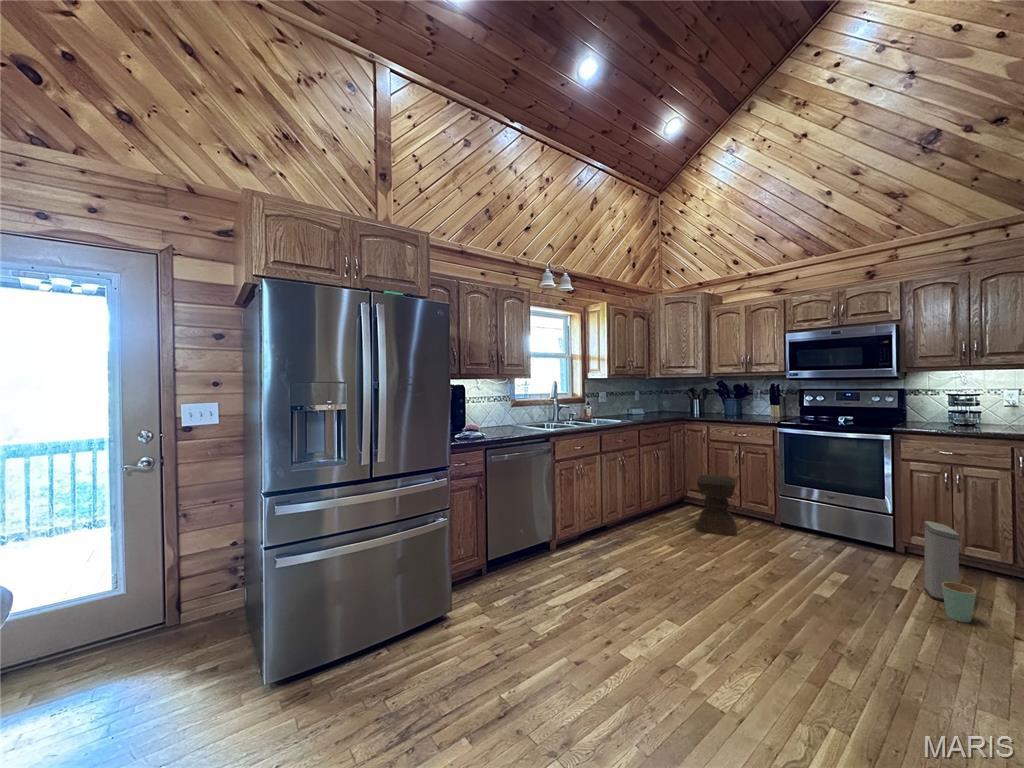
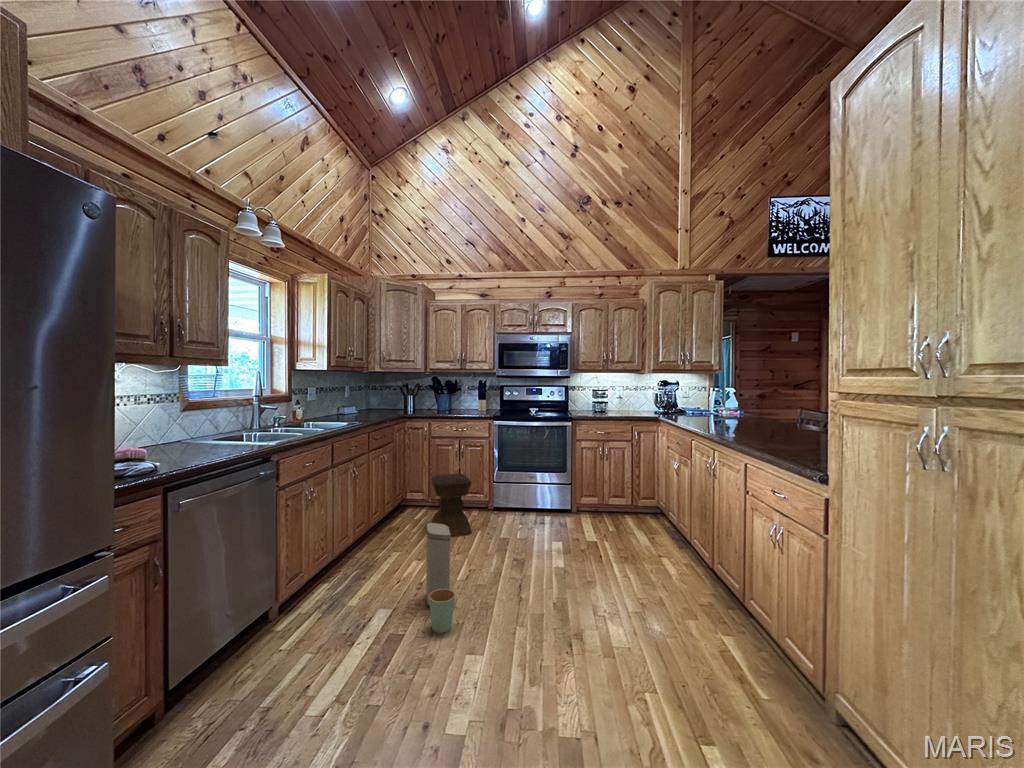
trash can: present [924,521,976,622] -> present [426,523,456,633]

